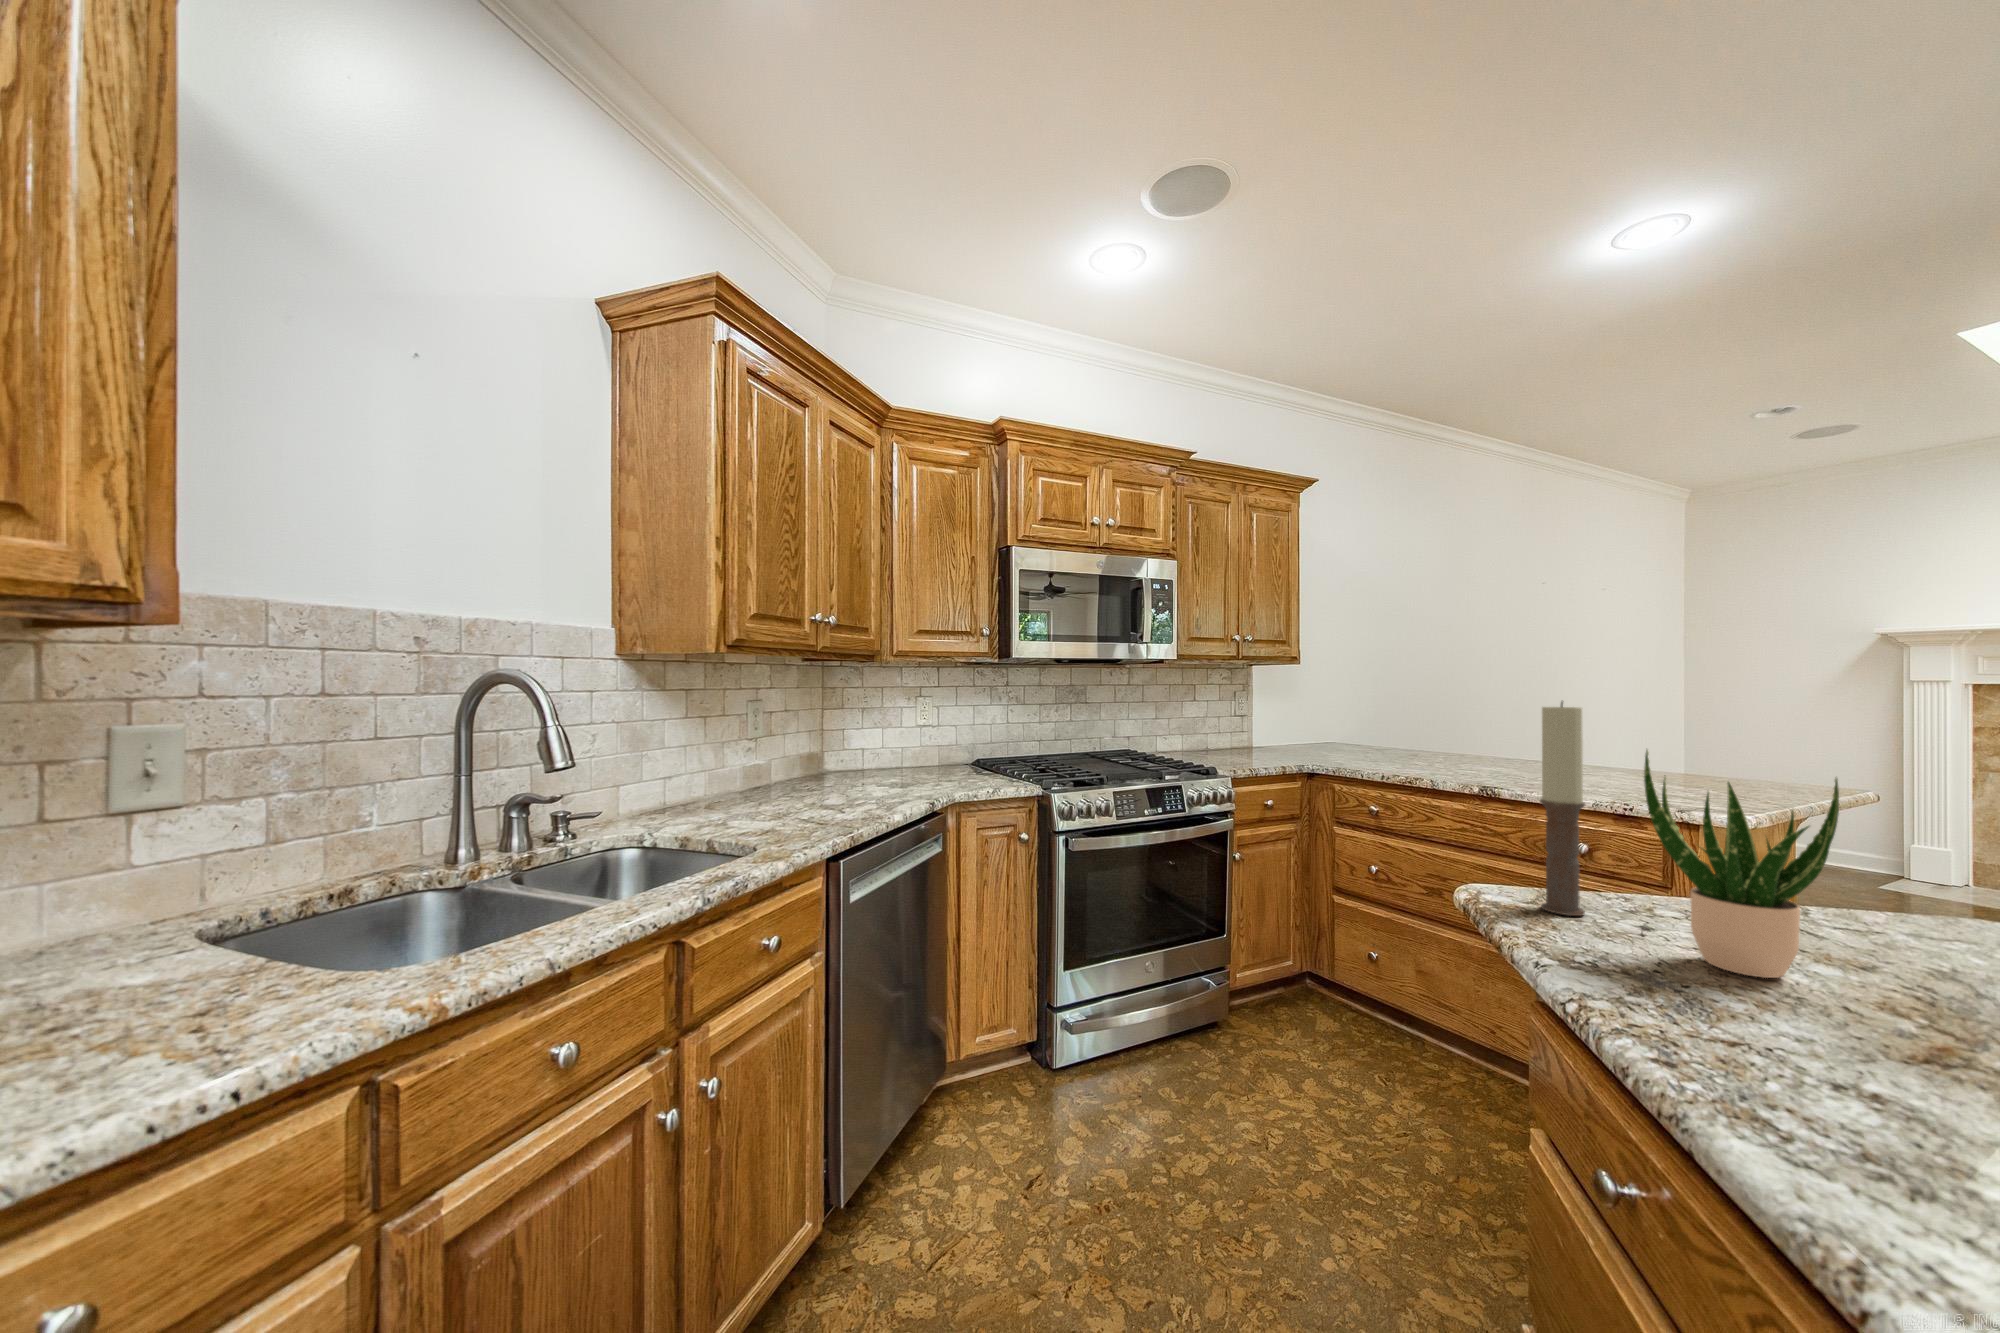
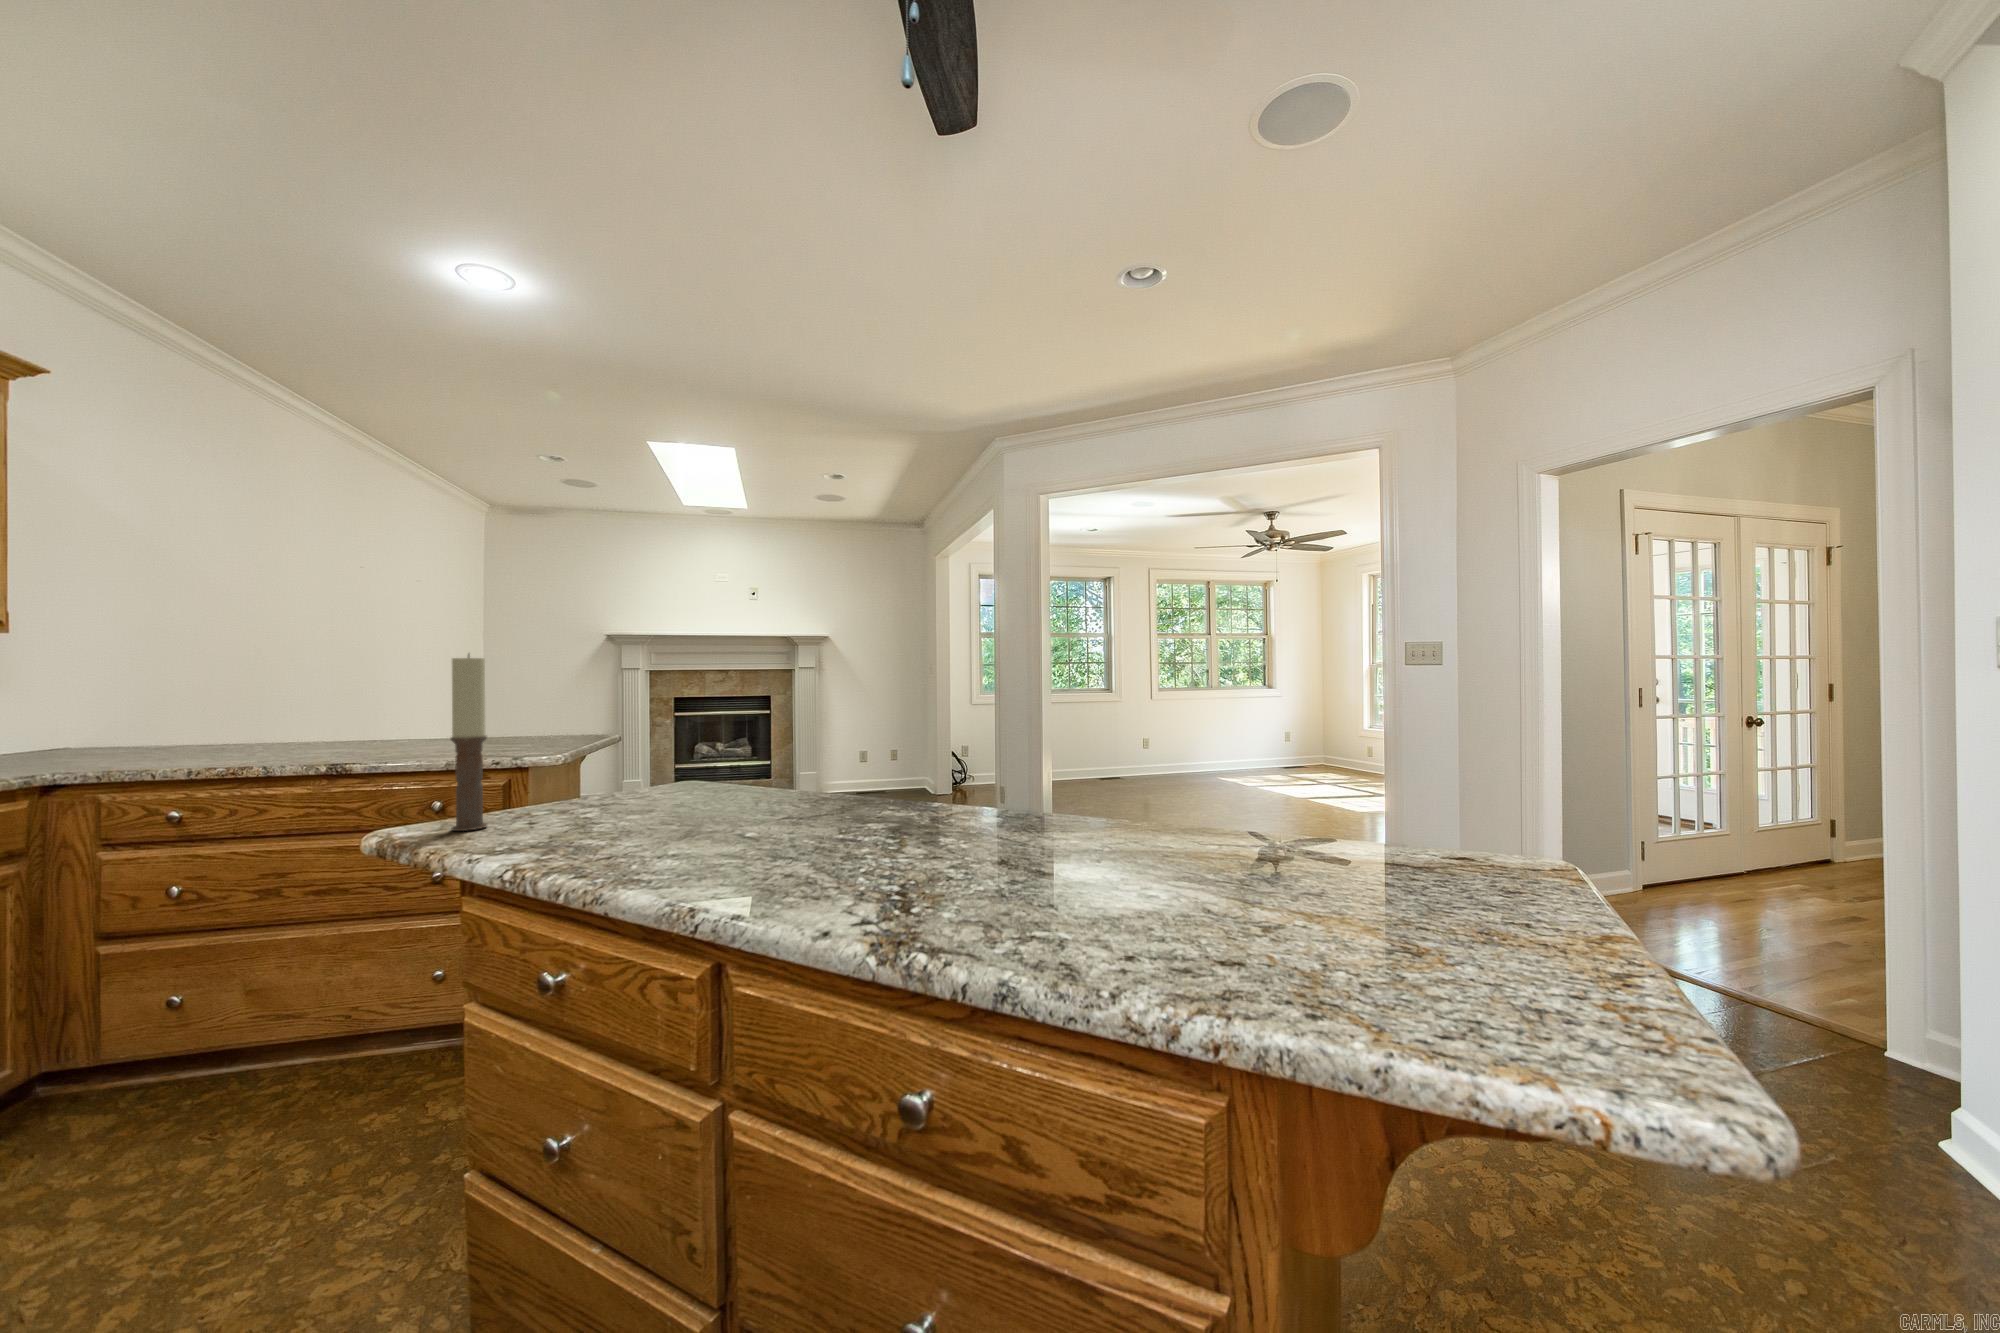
potted plant: present [1644,750,1839,978] -> none [541,682,642,829]

